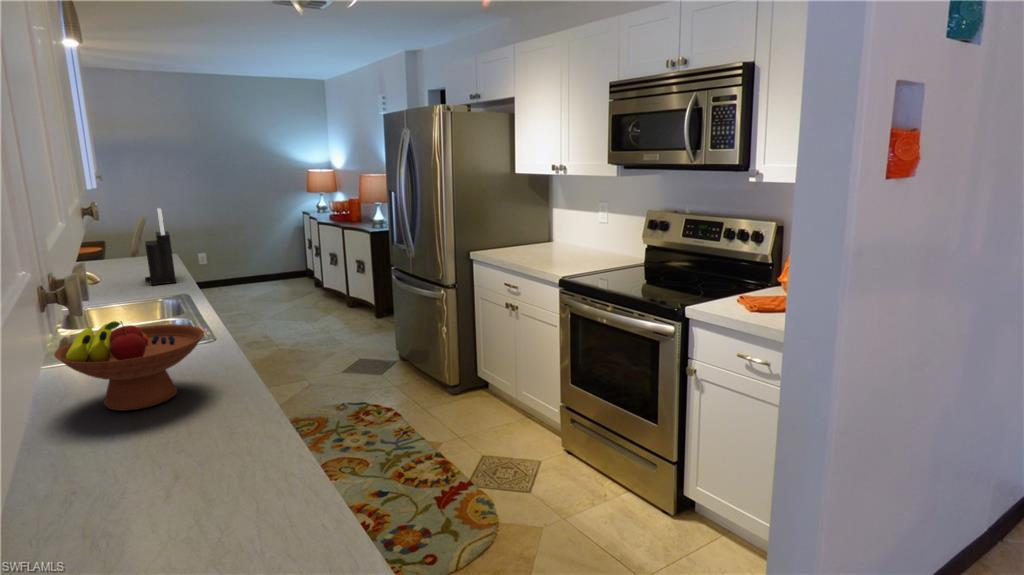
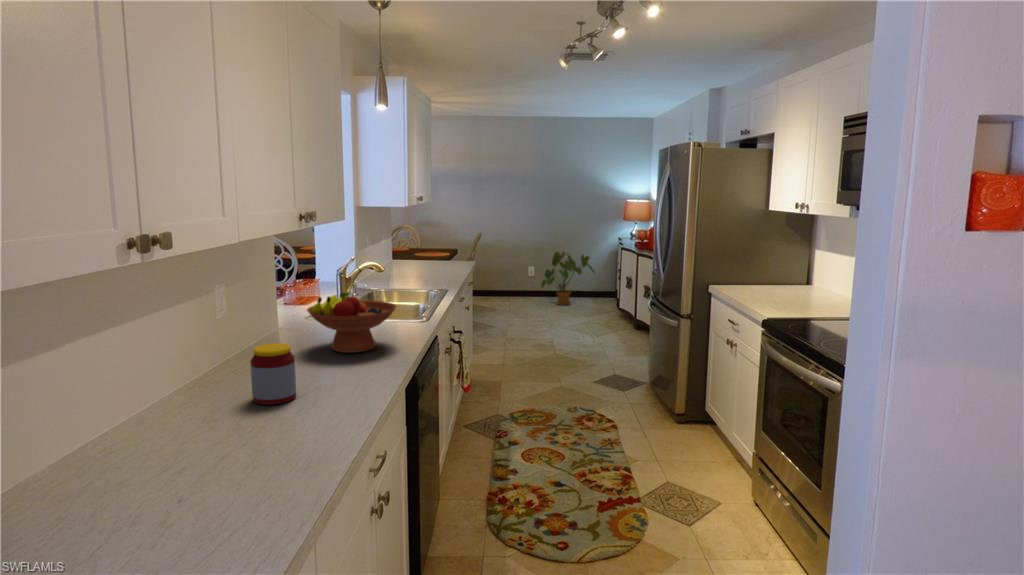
knife block: present [145,208,176,285] -> none [437,223,459,281]
house plant: none [219,233,287,294] -> present [541,252,595,305]
jar: none [50,420,141,530] -> present [251,343,296,405]

